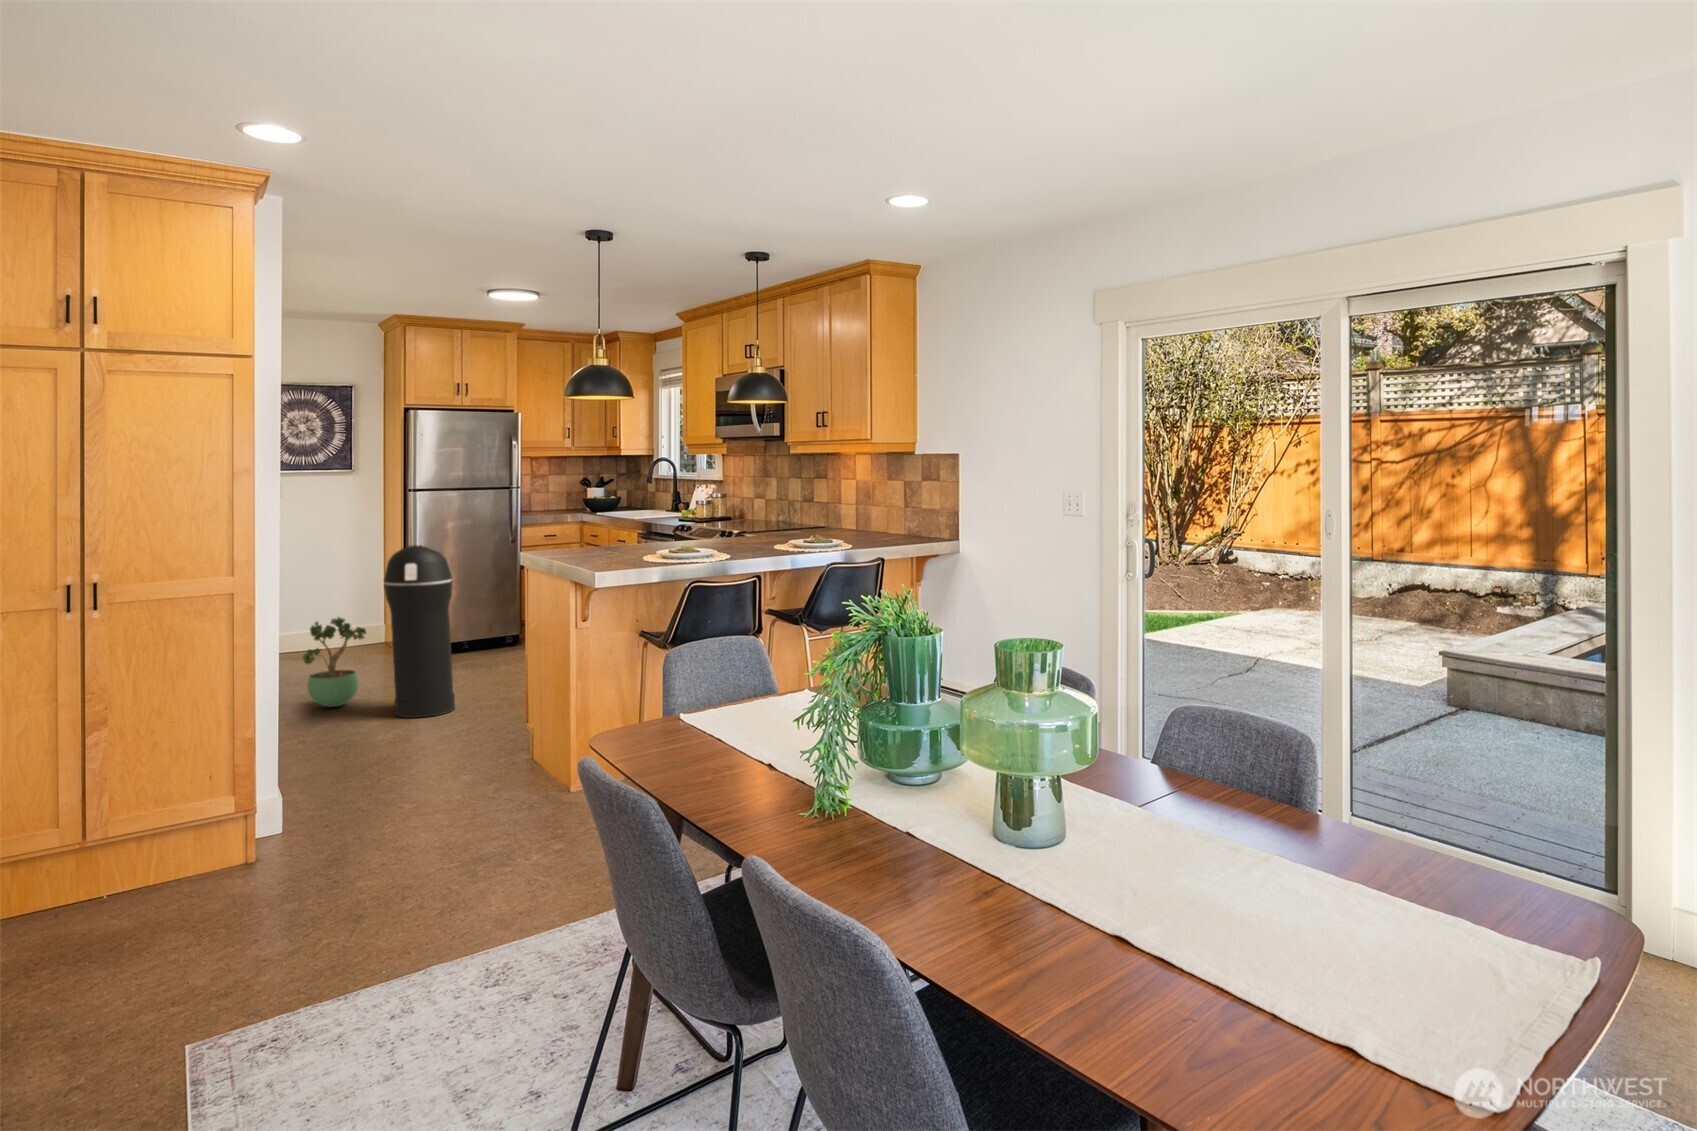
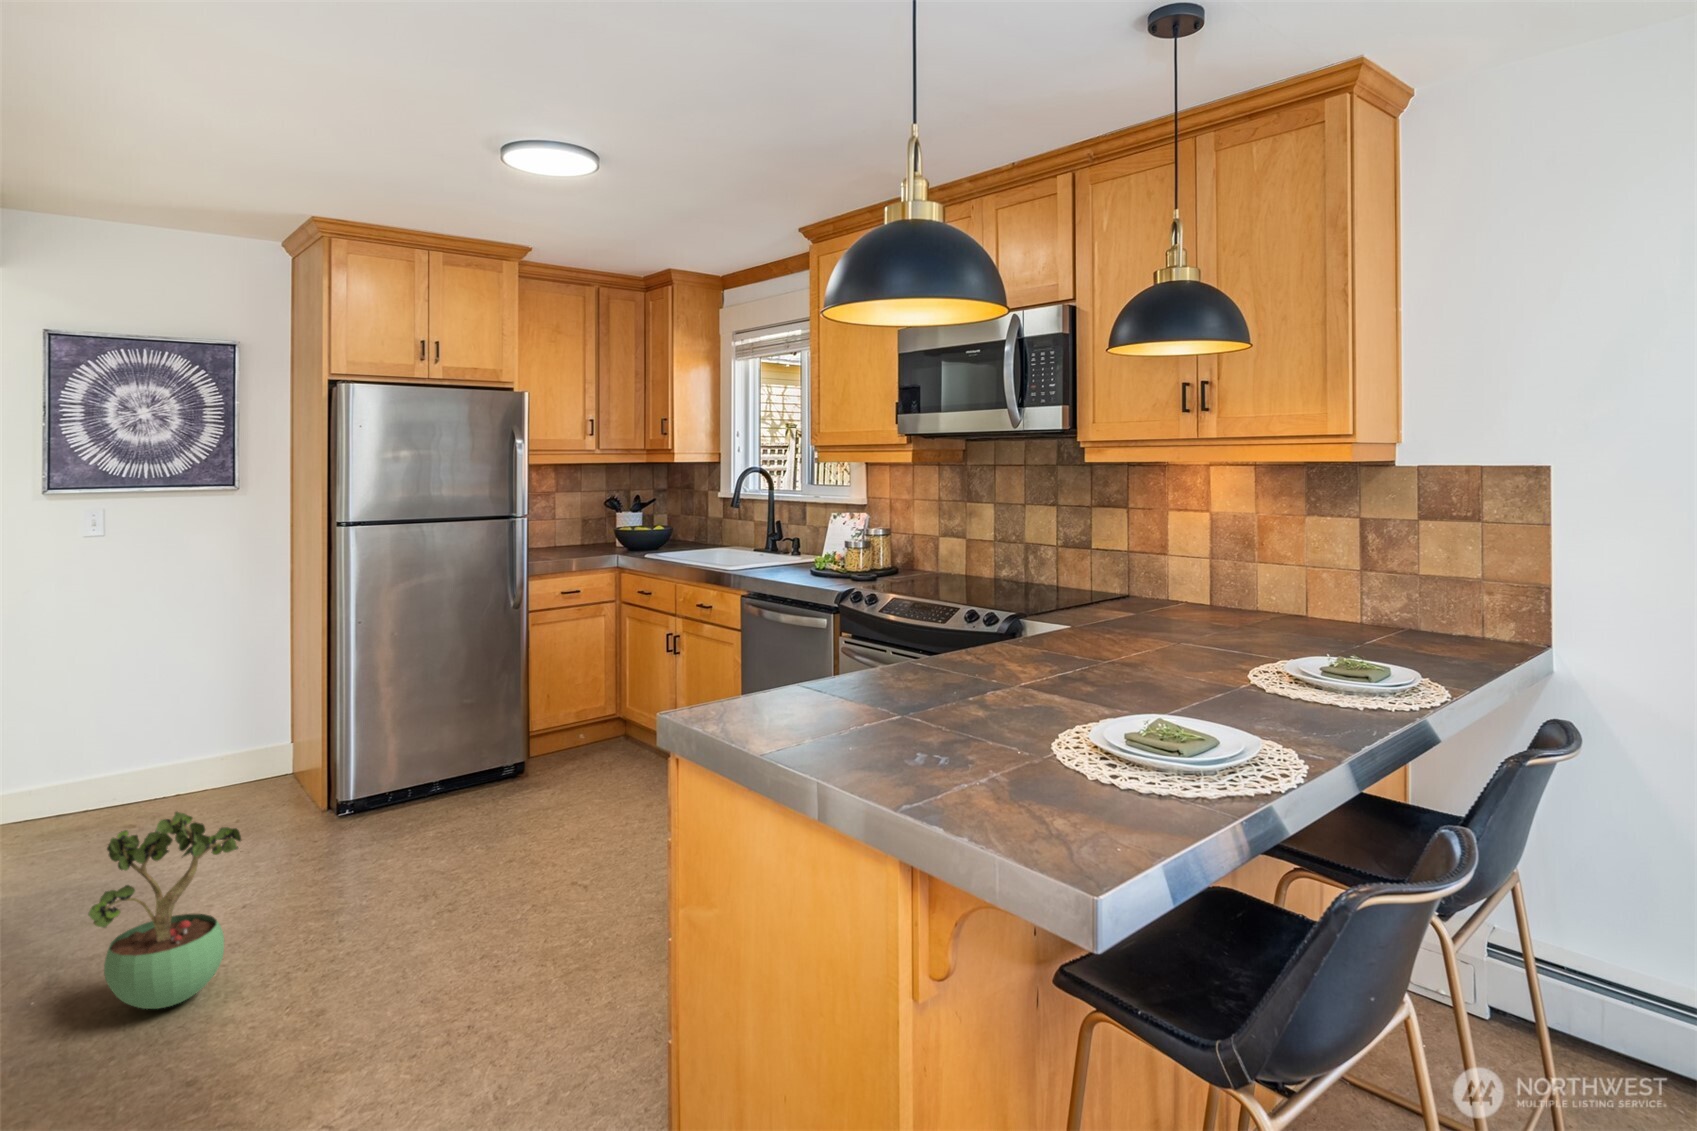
trash can: present [384,545,455,718] -> none [274,665,436,1053]

